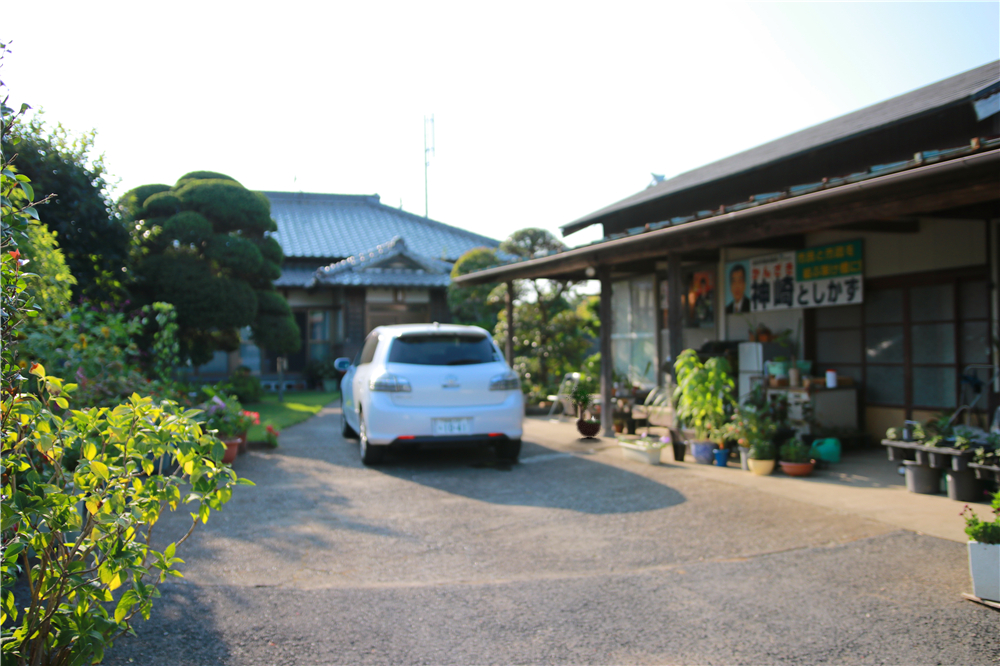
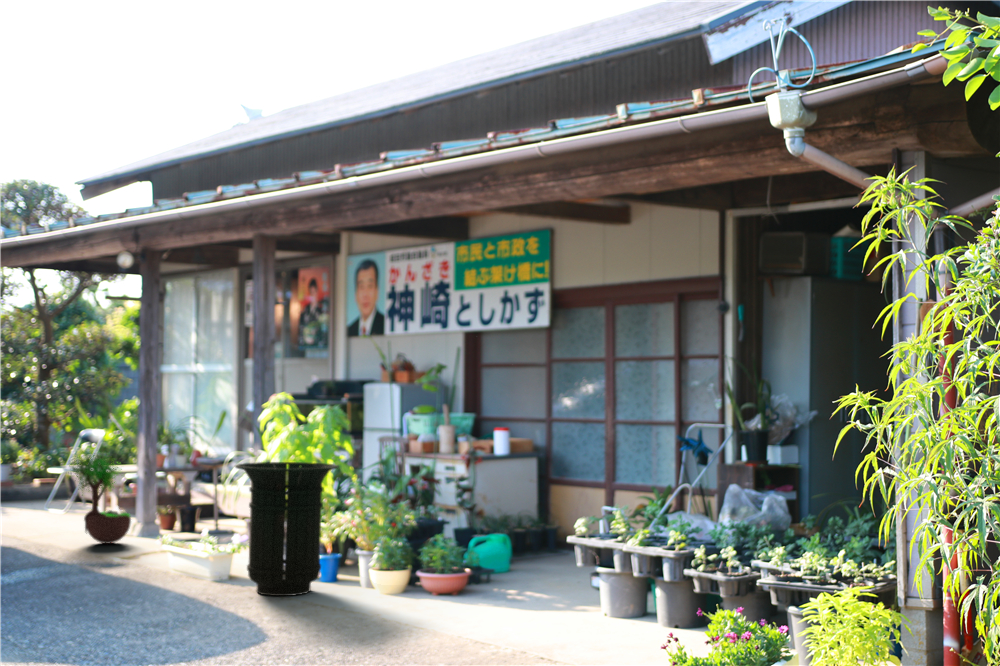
trash can: none [662,392,725,470] -> present [235,462,339,596]

